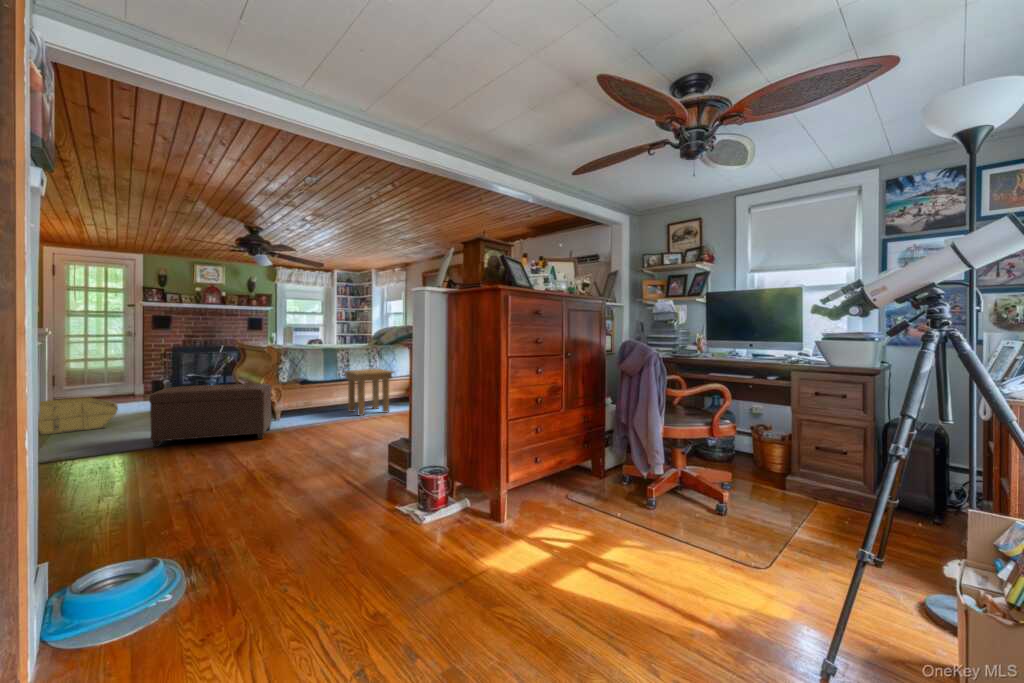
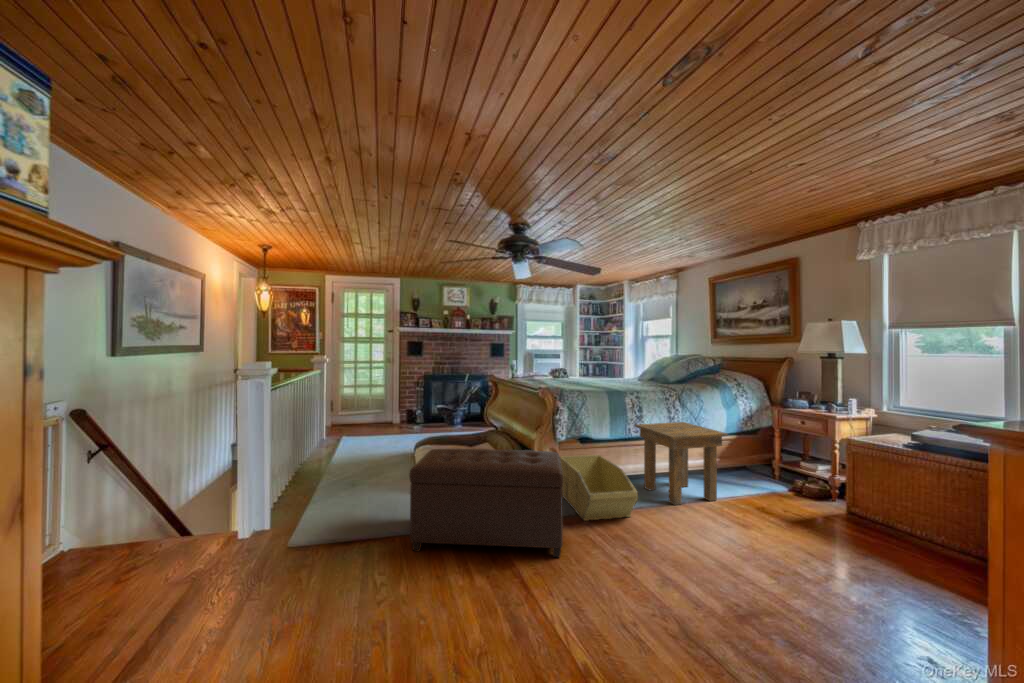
storage bin: present [39,397,118,435] -> present [560,455,638,521]

